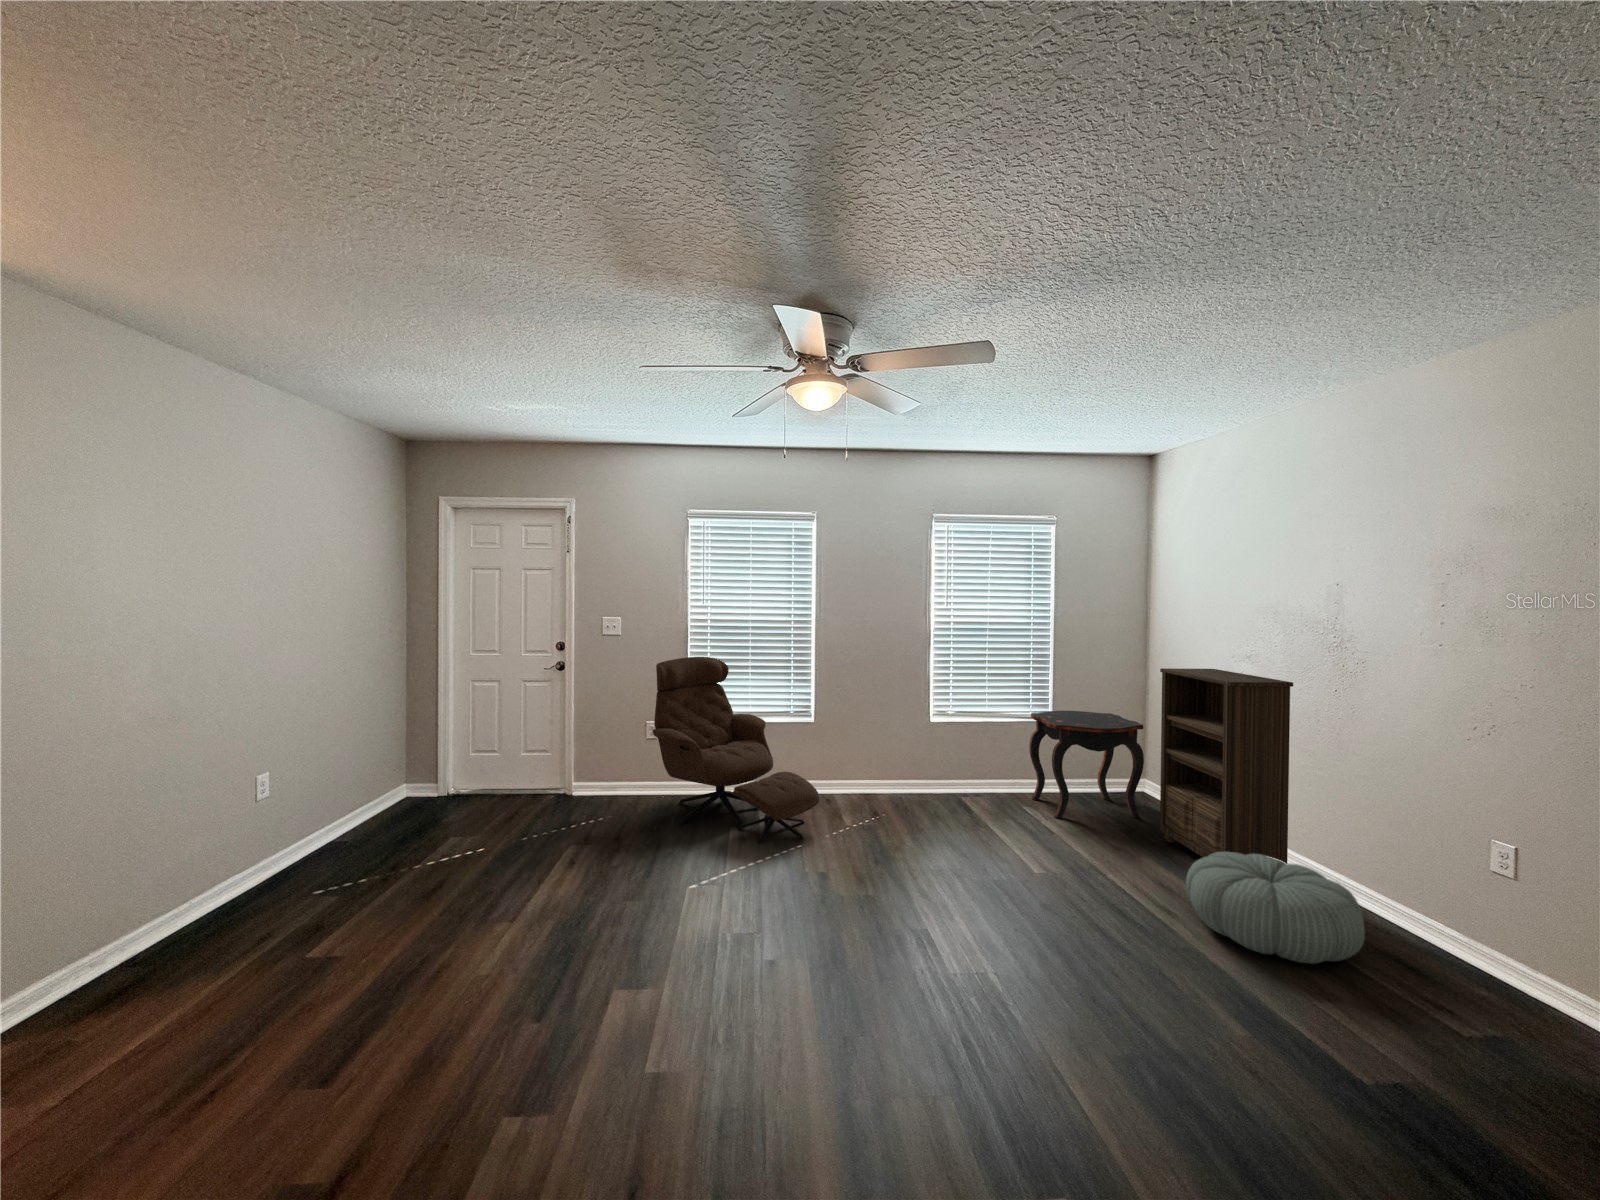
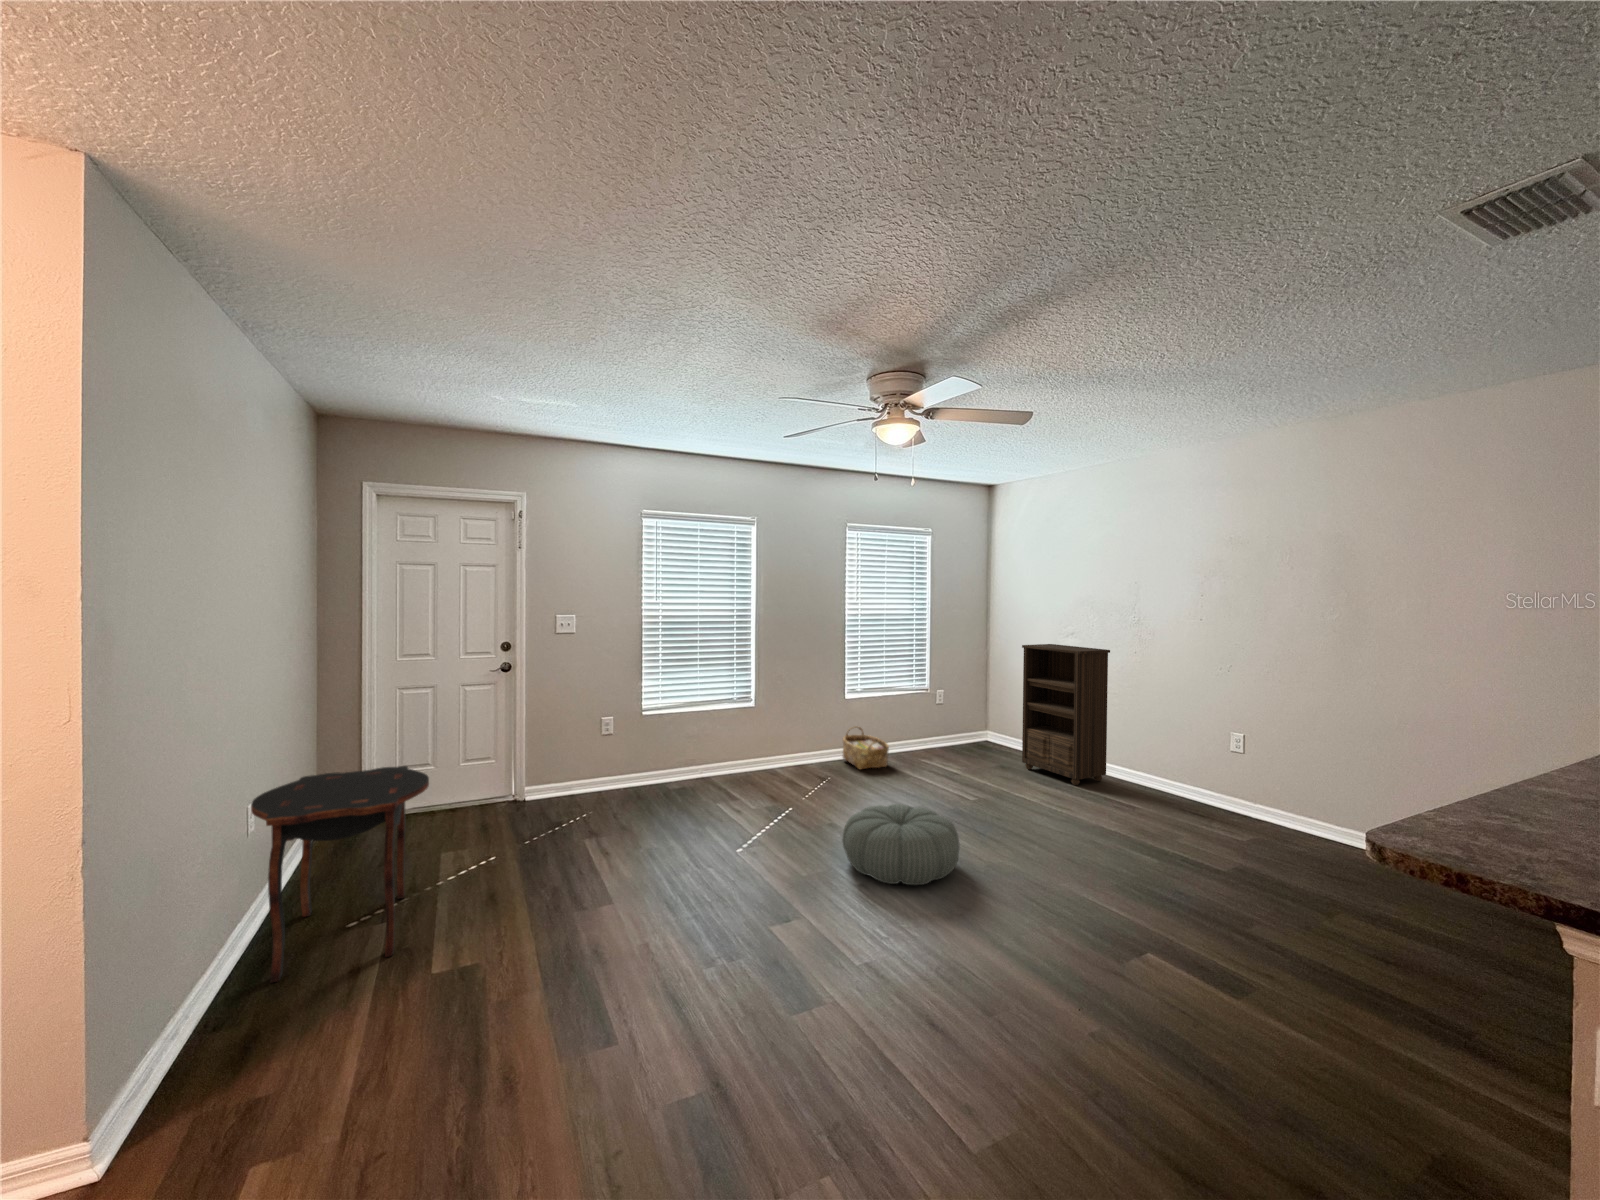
lounge chair: present [652,657,819,843] -> none [627,651,790,811]
side table: present [1029,711,1144,818] -> present [251,766,429,982]
woven basket: none [920,756,972,810] -> present [842,726,889,769]
pouf: present [1185,852,1365,964] -> present [842,804,960,885]

